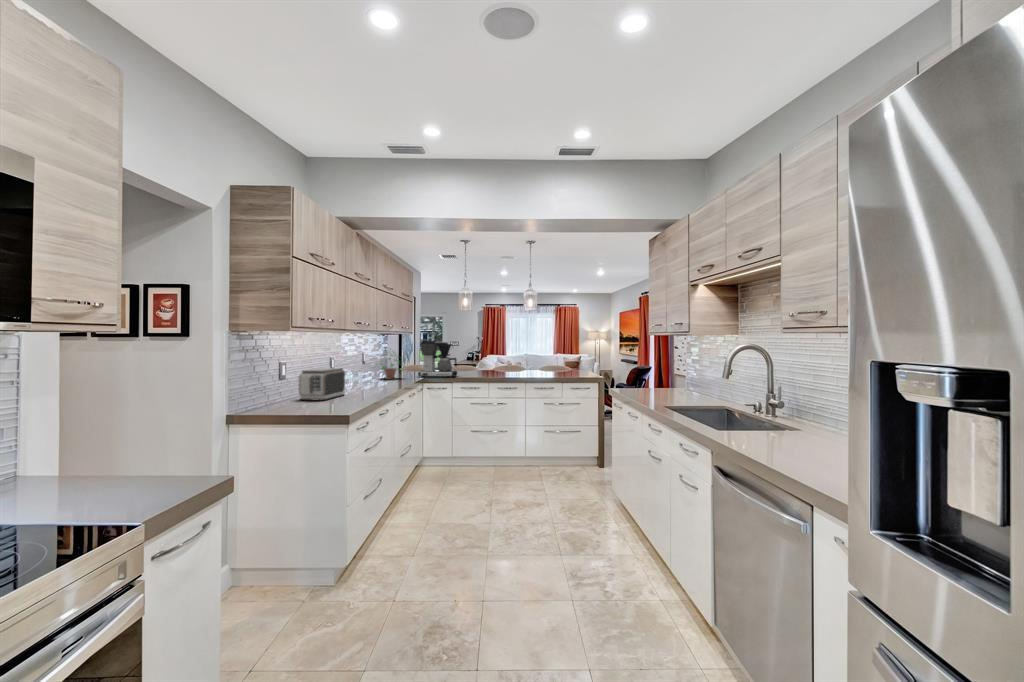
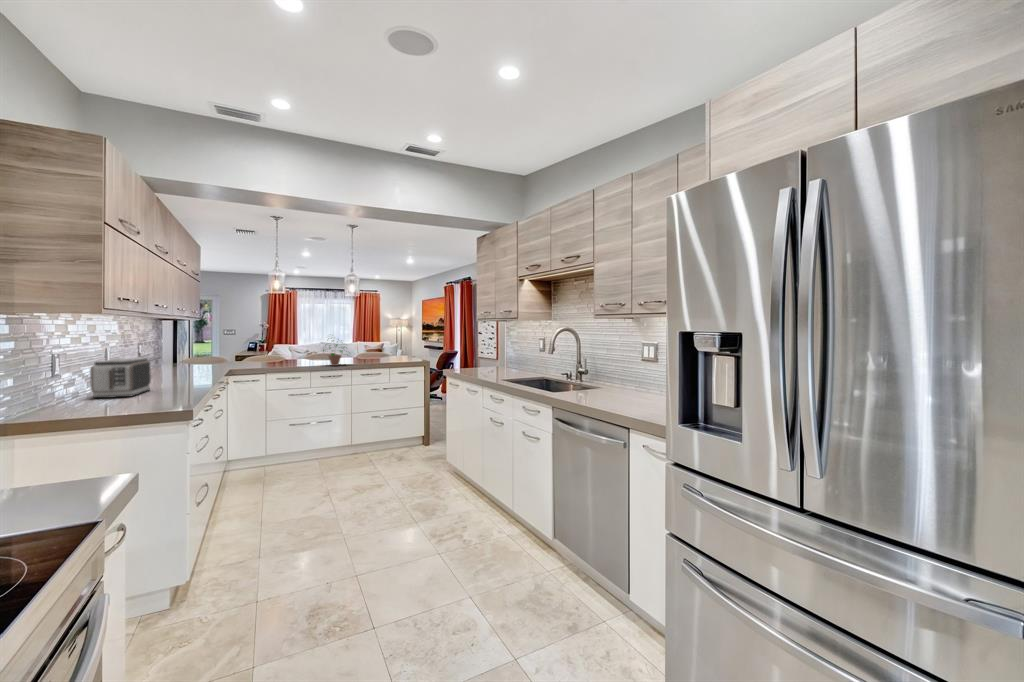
coffee maker: present [418,341,457,378] -> none [221,327,269,369]
potted plant: present [382,352,403,379] -> present [323,340,344,366]

